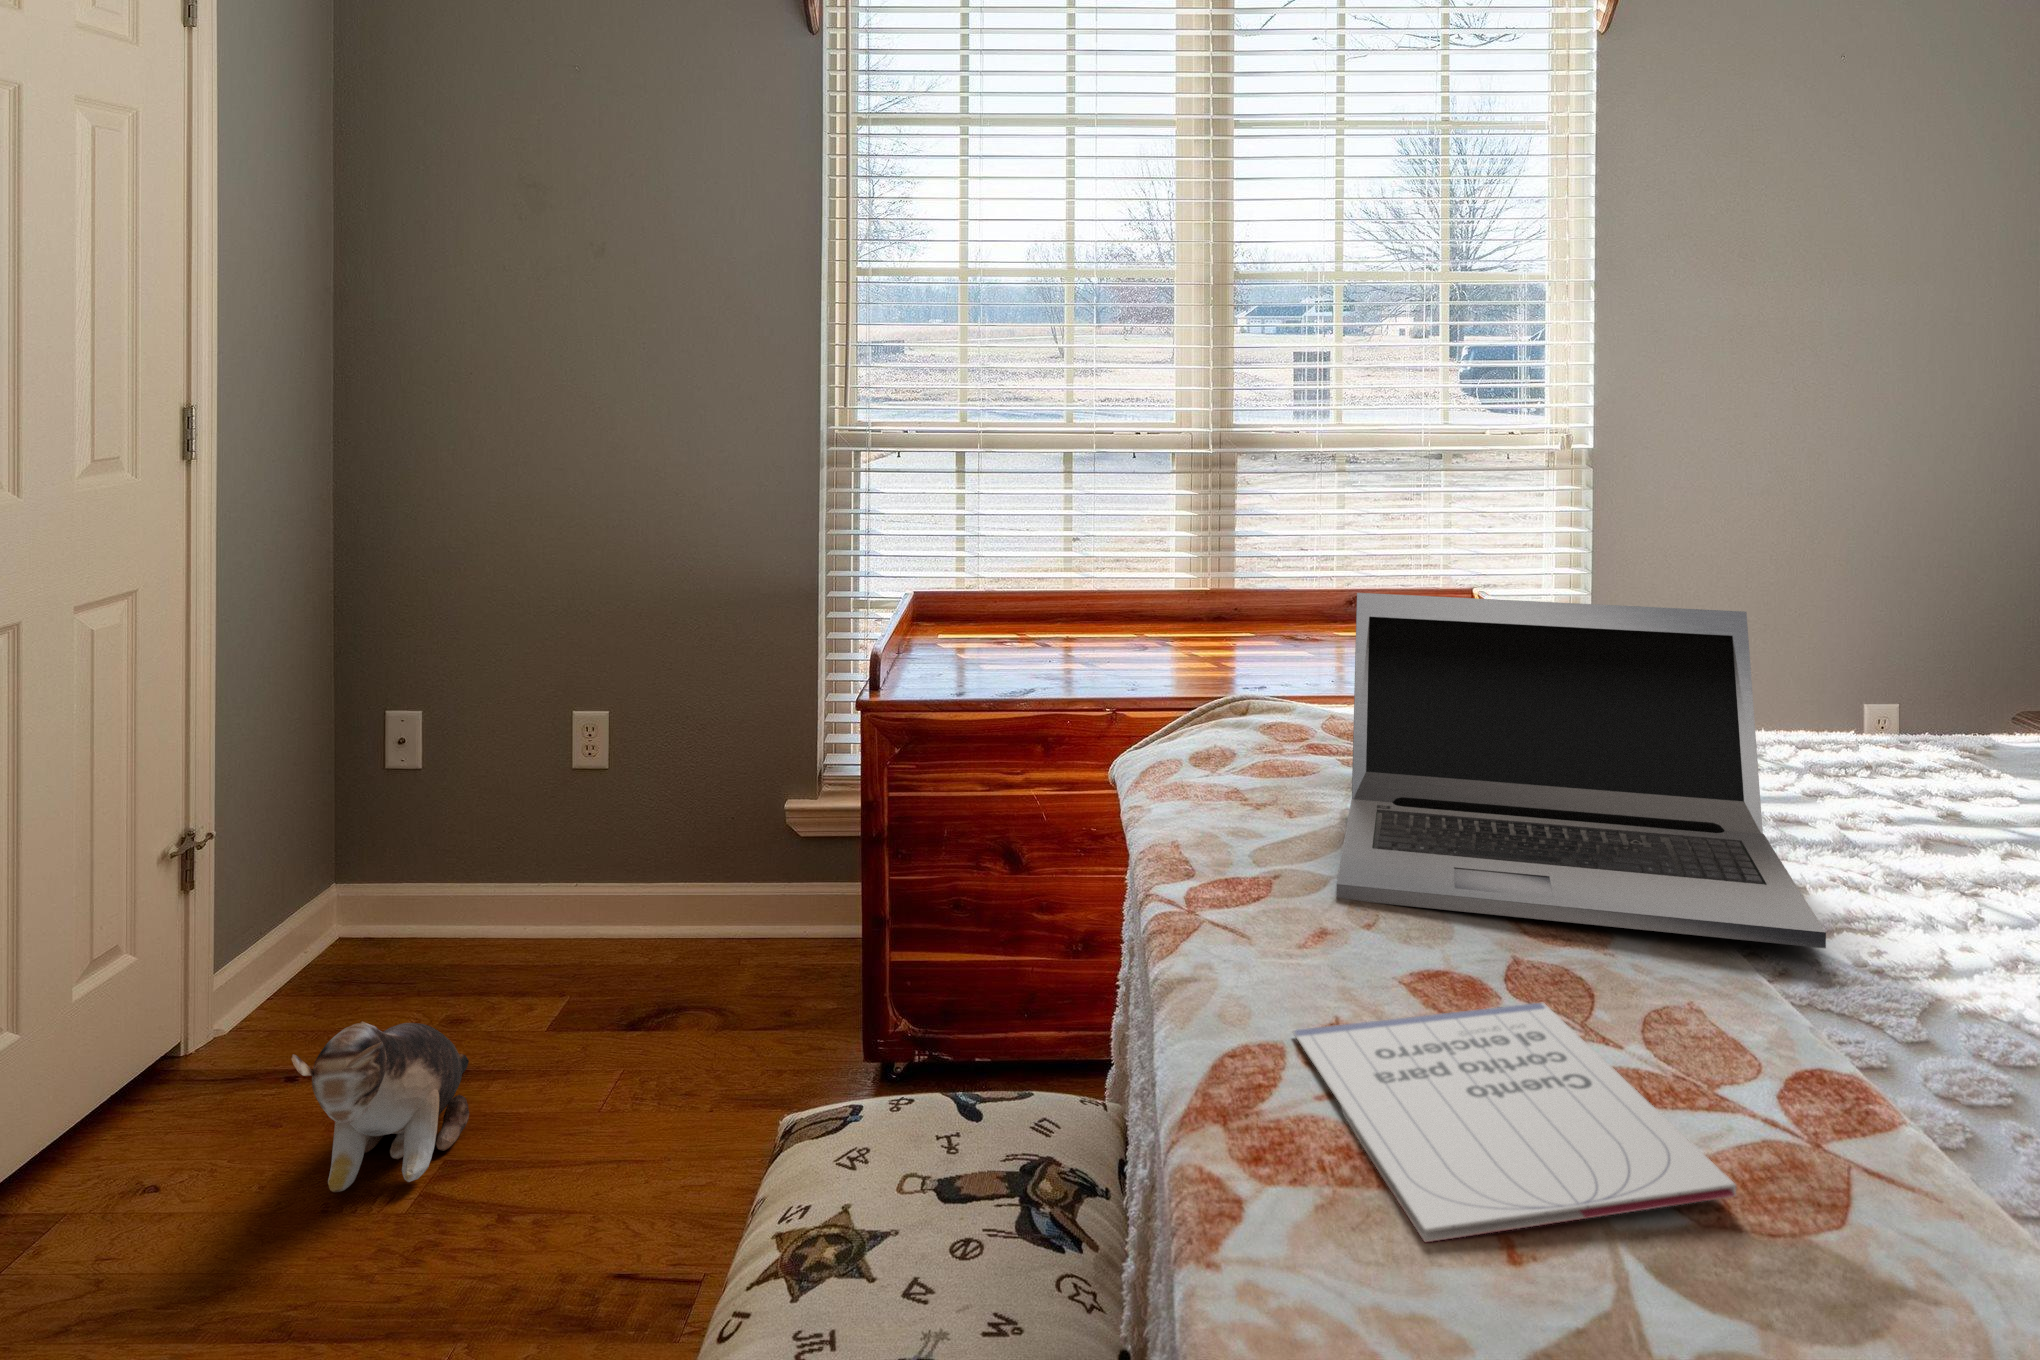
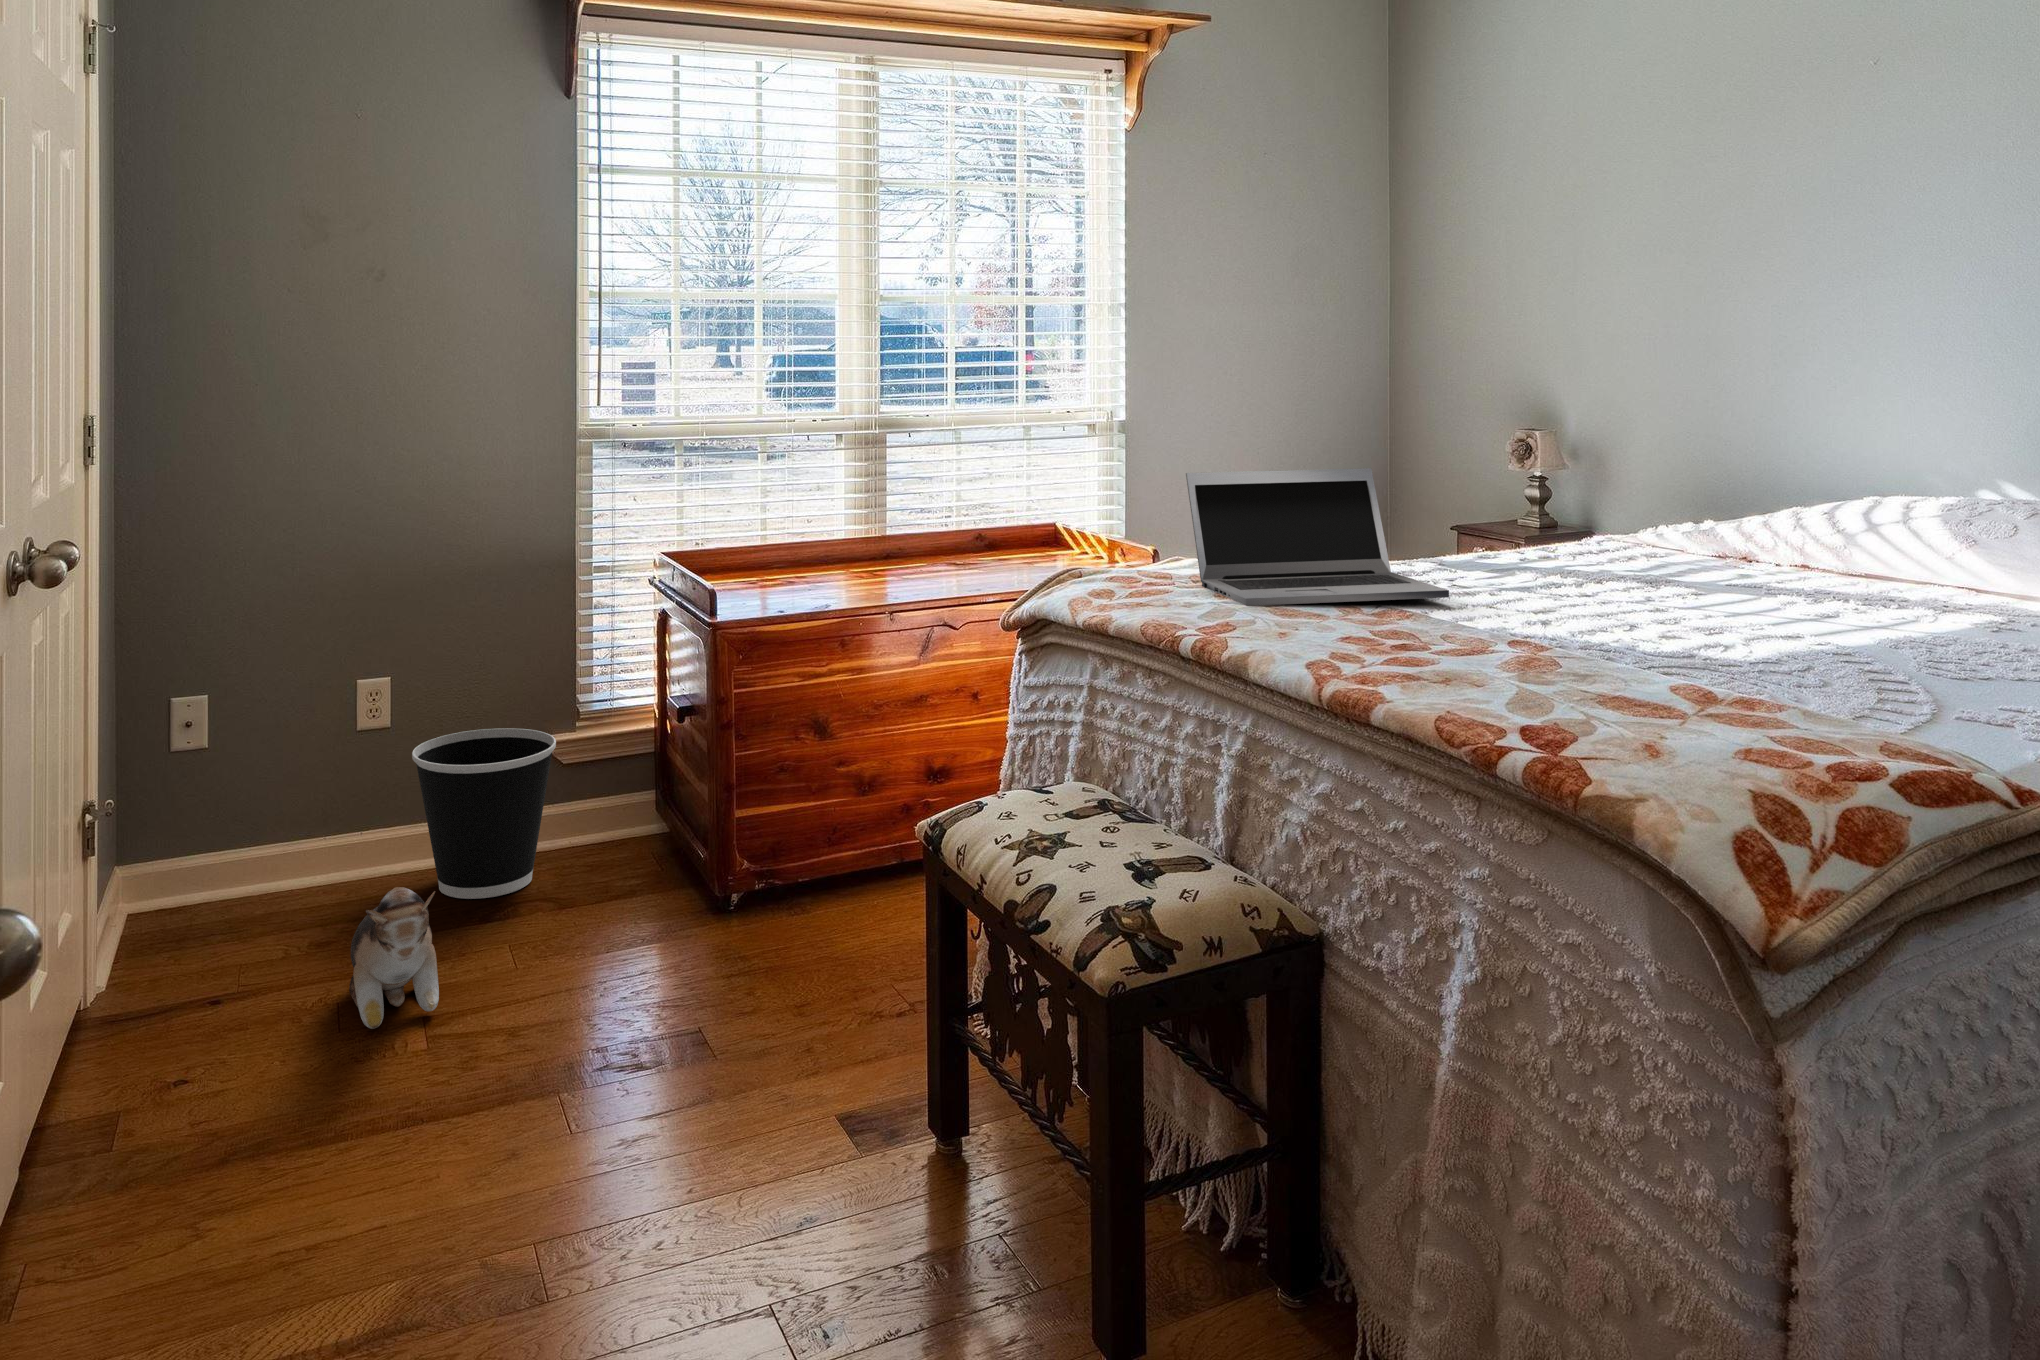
wastebasket: none [584,782,756,996] -> present [412,728,556,899]
notebook: present [1293,1003,1736,1242] -> none [1295,614,1486,655]

